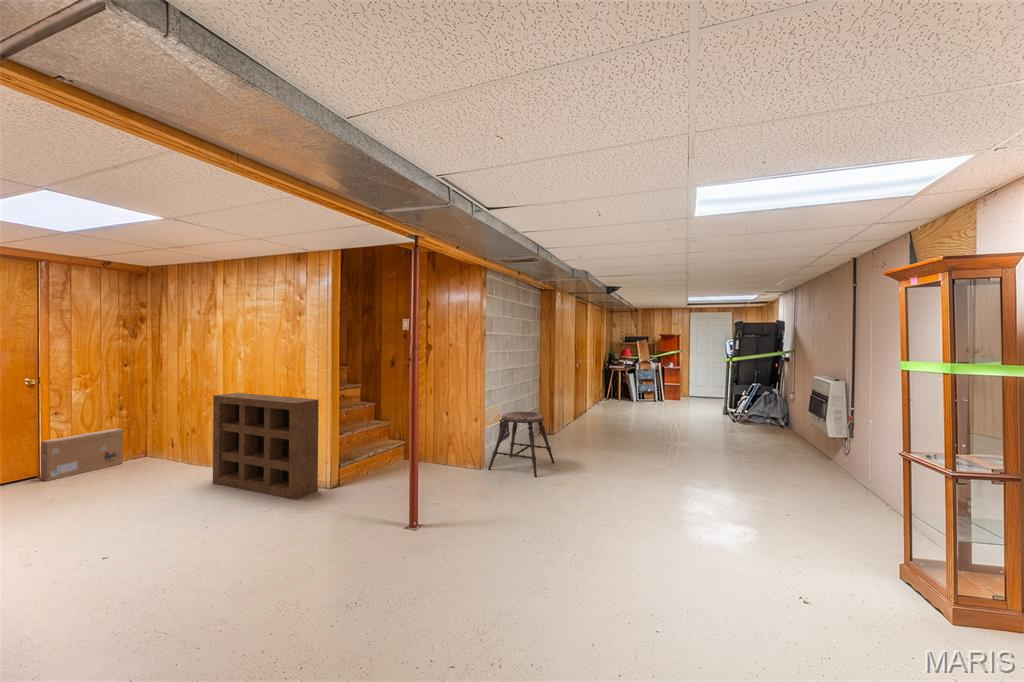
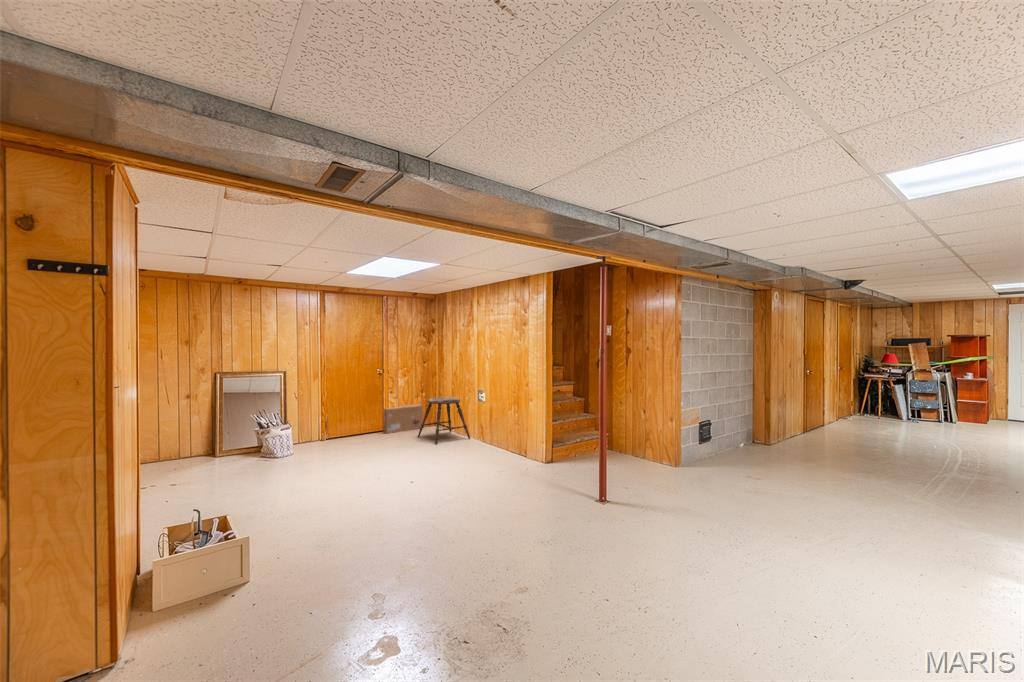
shelving unit: present [213,393,319,500] -> none [470,383,537,466]
stool: present [488,412,554,477] -> present [418,397,470,444]

